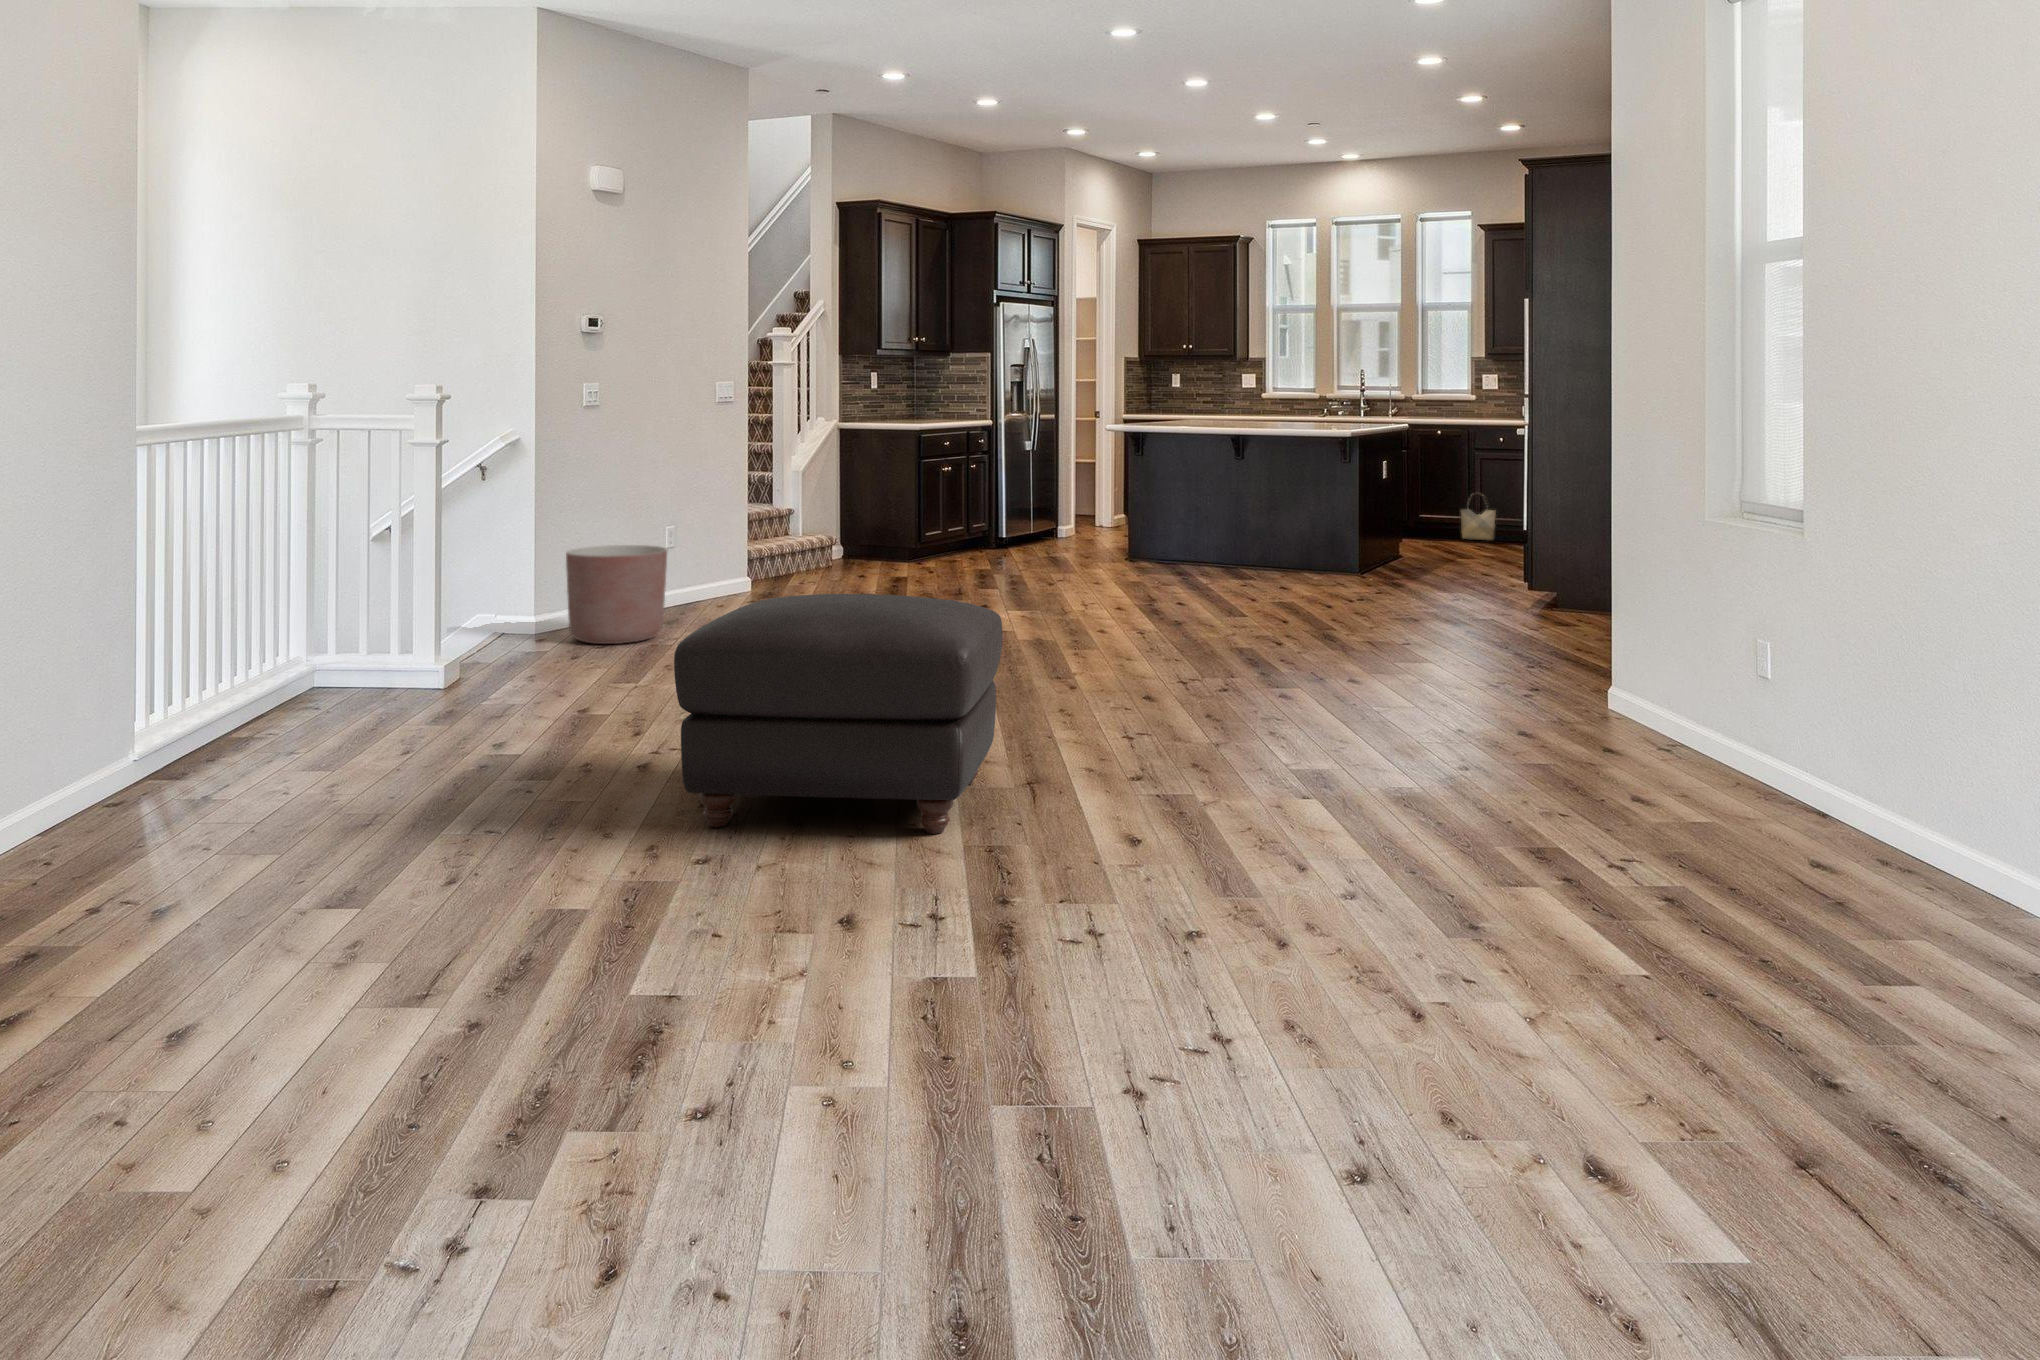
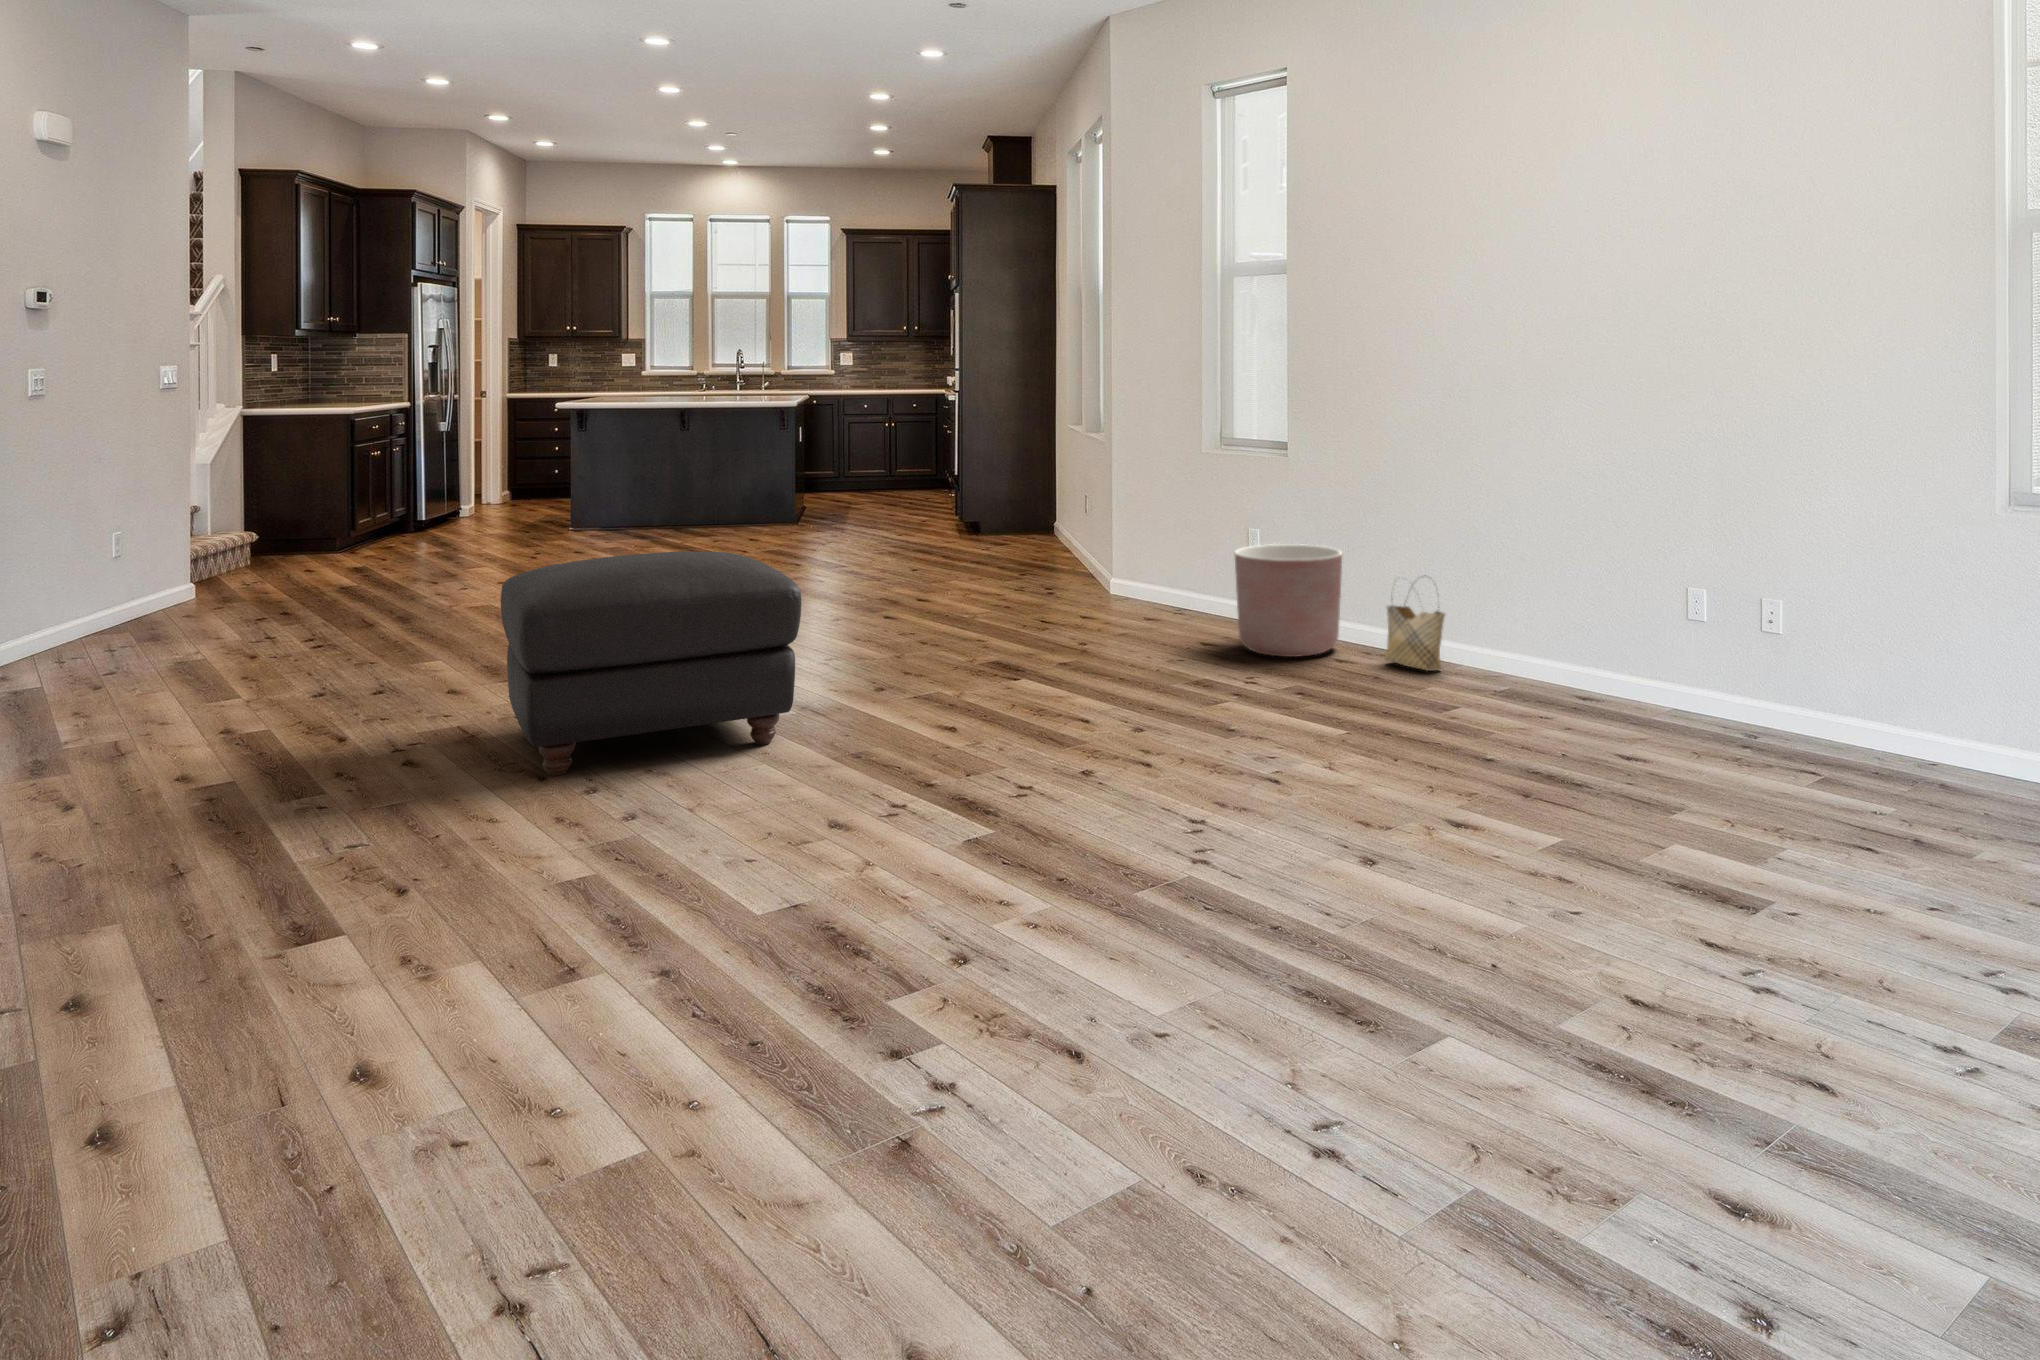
woven basket: present [1460,493,1496,540] -> present [1385,584,1445,671]
planter: present [566,545,667,644] -> present [1235,544,1342,657]

